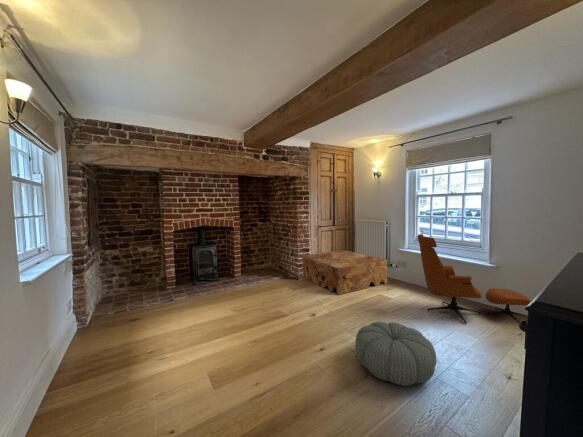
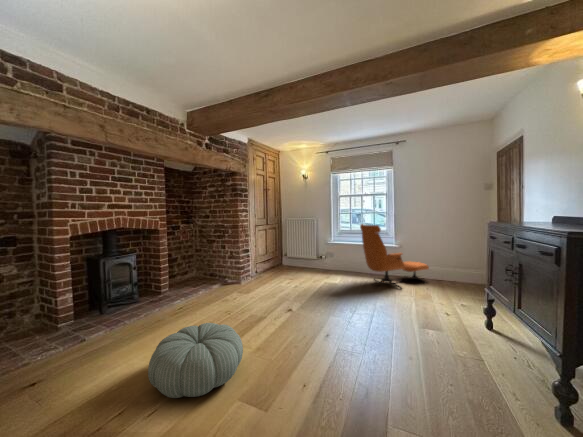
coffee table: present [302,250,387,295] -> none [243,248,323,288]
pouf: present [355,322,436,386] -> present [148,323,243,398]

